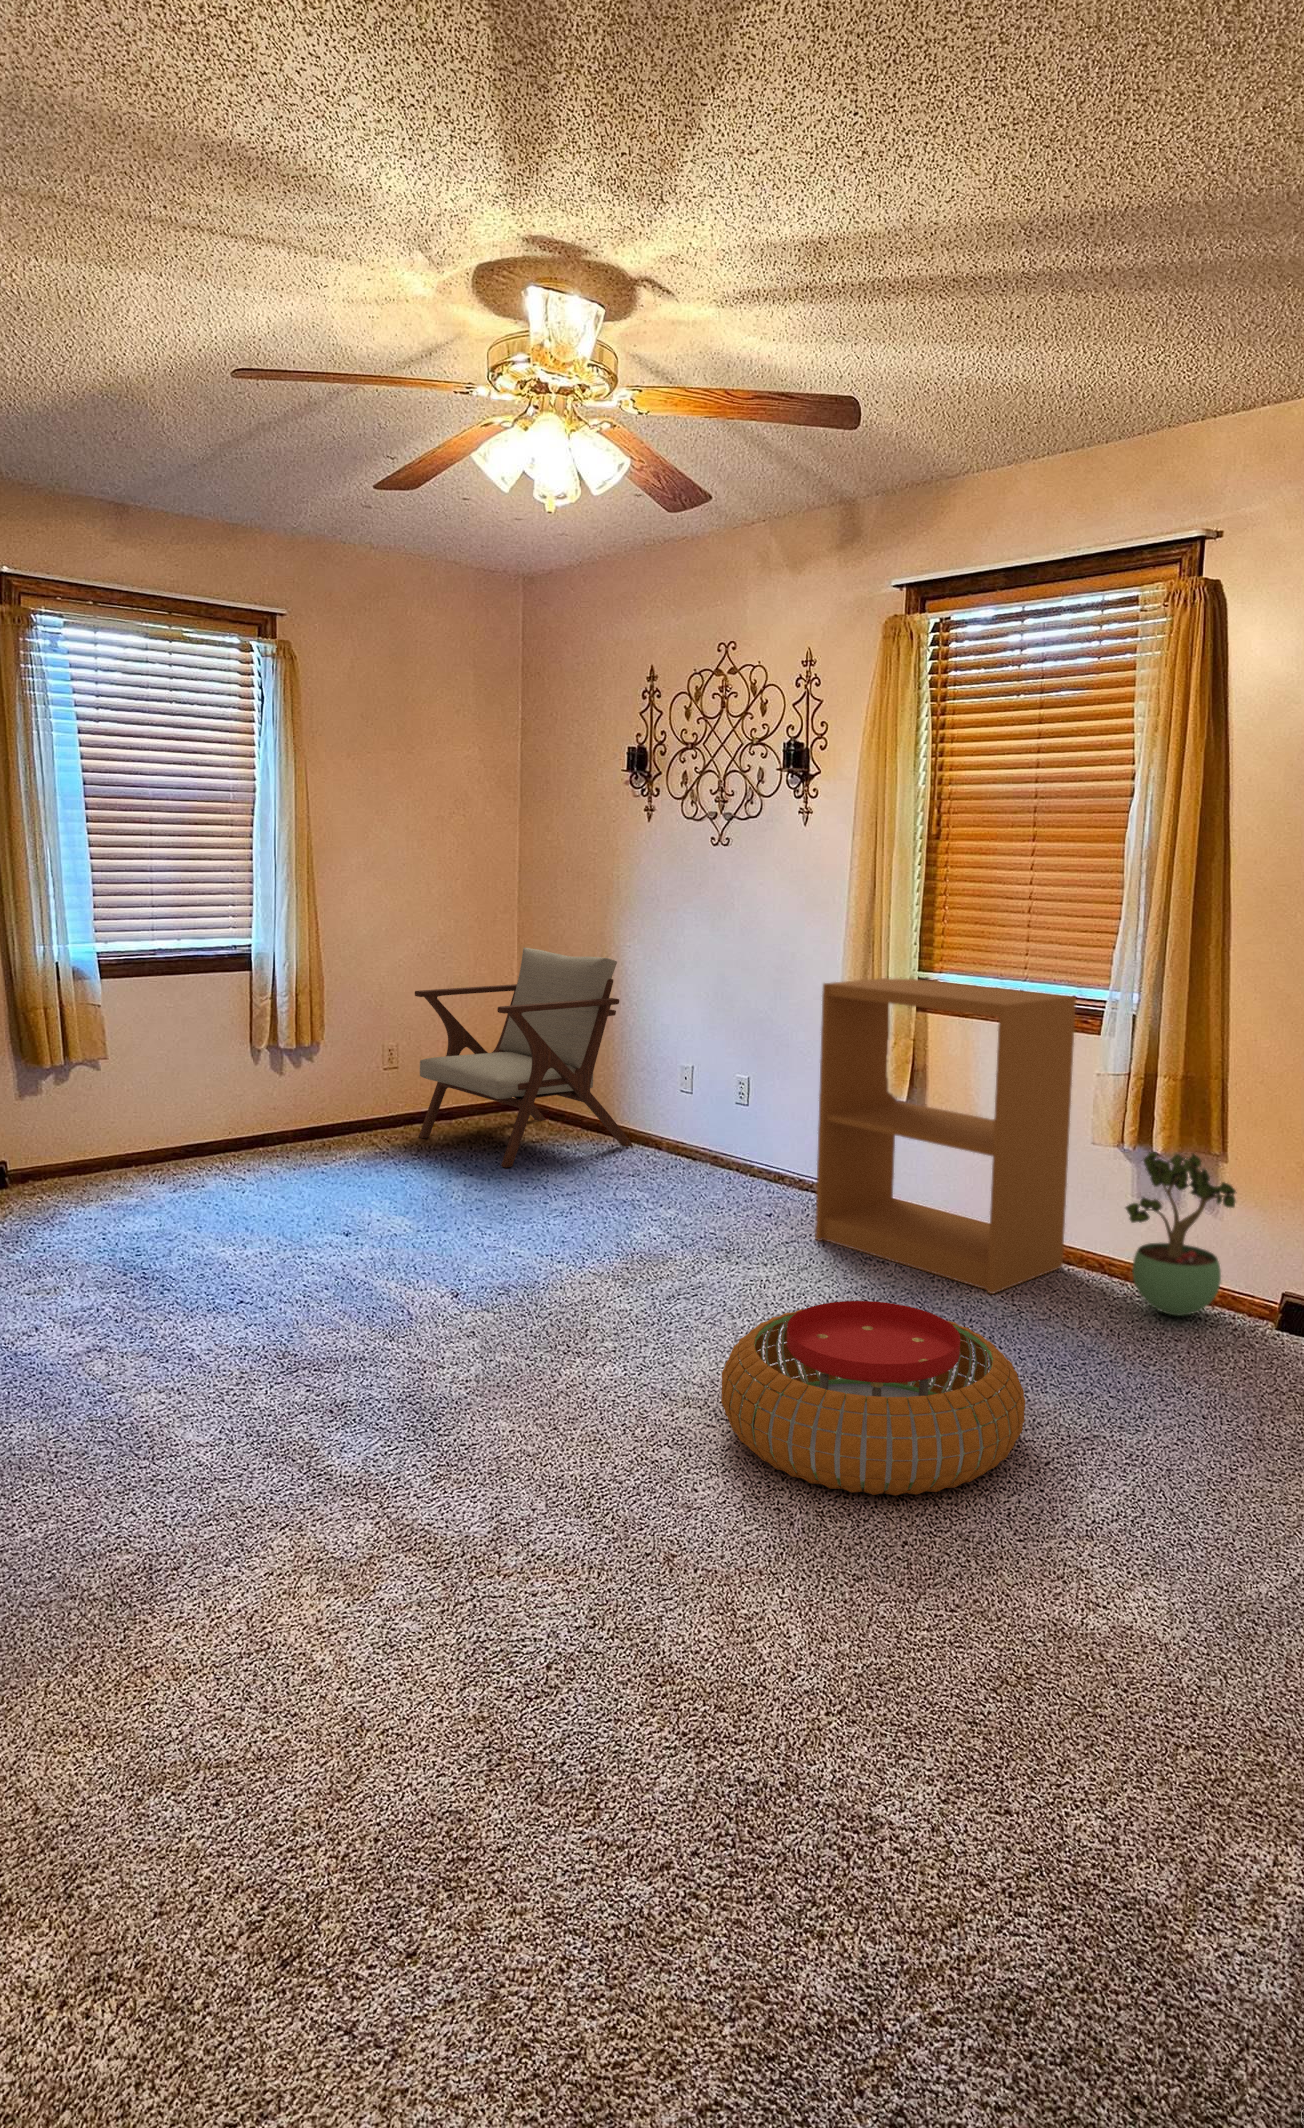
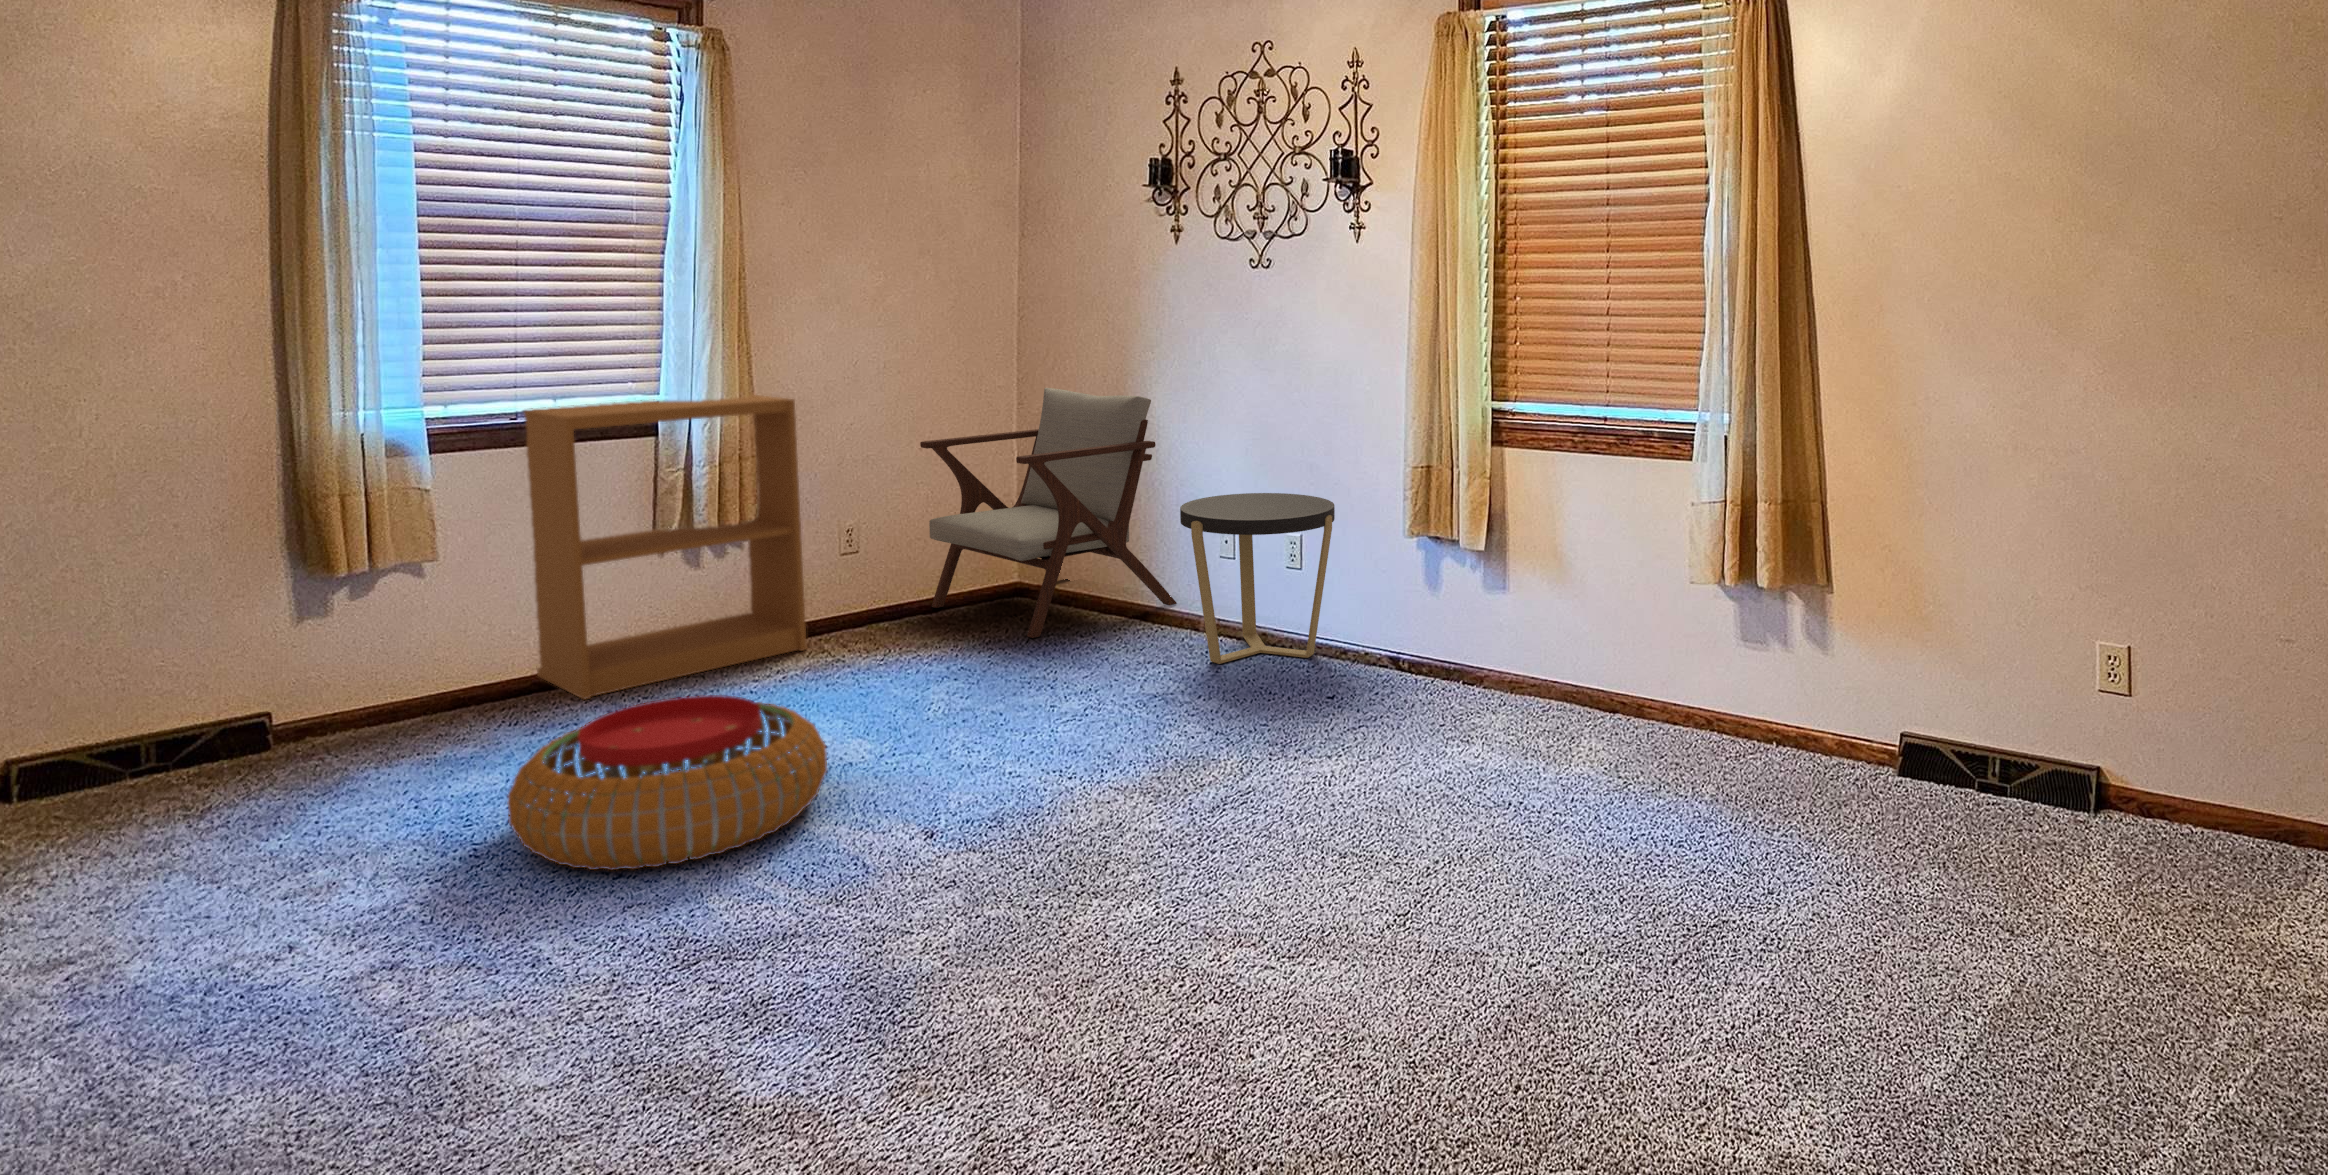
bookshelf: present [815,977,1076,1294] -> present [524,395,807,700]
side table: none [639,1048,777,1198] -> present [1180,493,1335,664]
potted plant: present [1126,1152,1237,1316] -> none [1726,589,1848,767]
pouf: present [721,1301,1025,1496] -> present [507,695,827,871]

